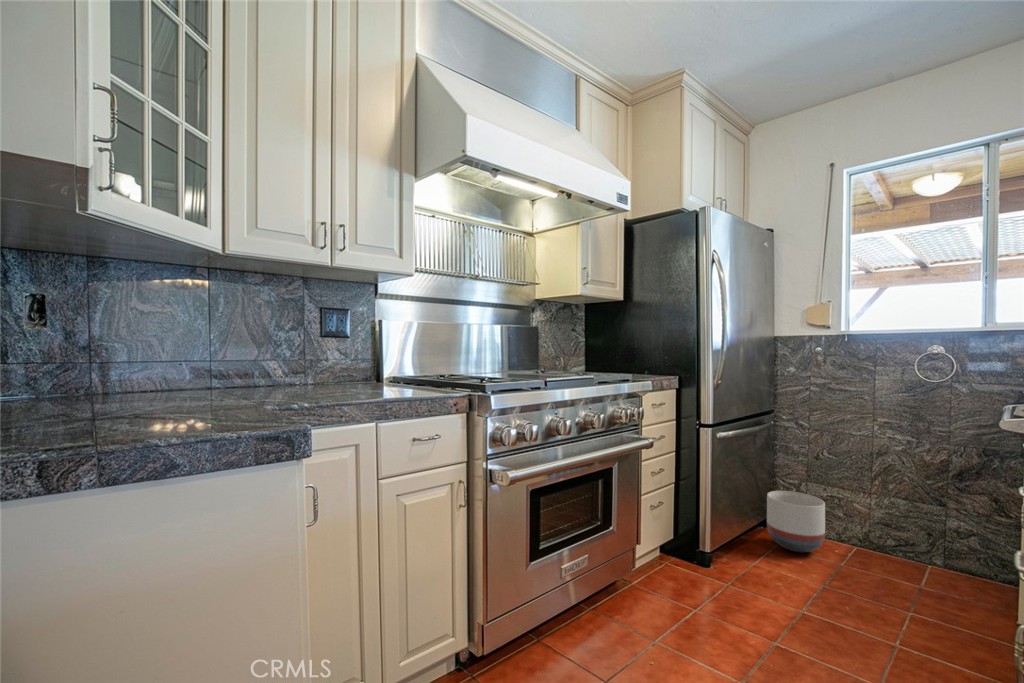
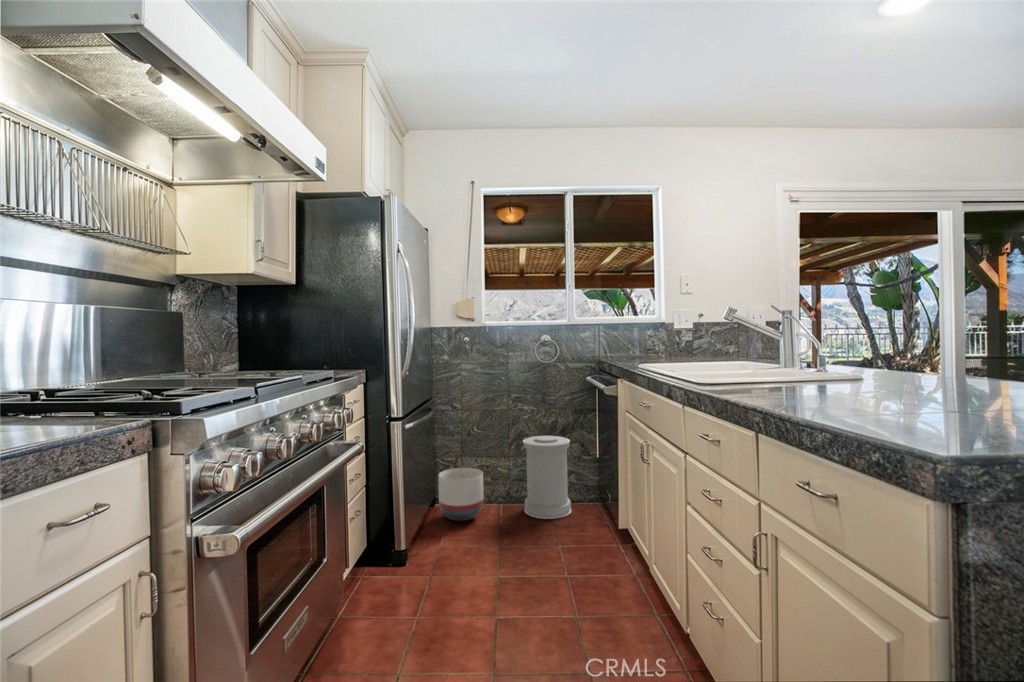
trash can: none [888,477,972,595] -> present [523,436,571,519]

